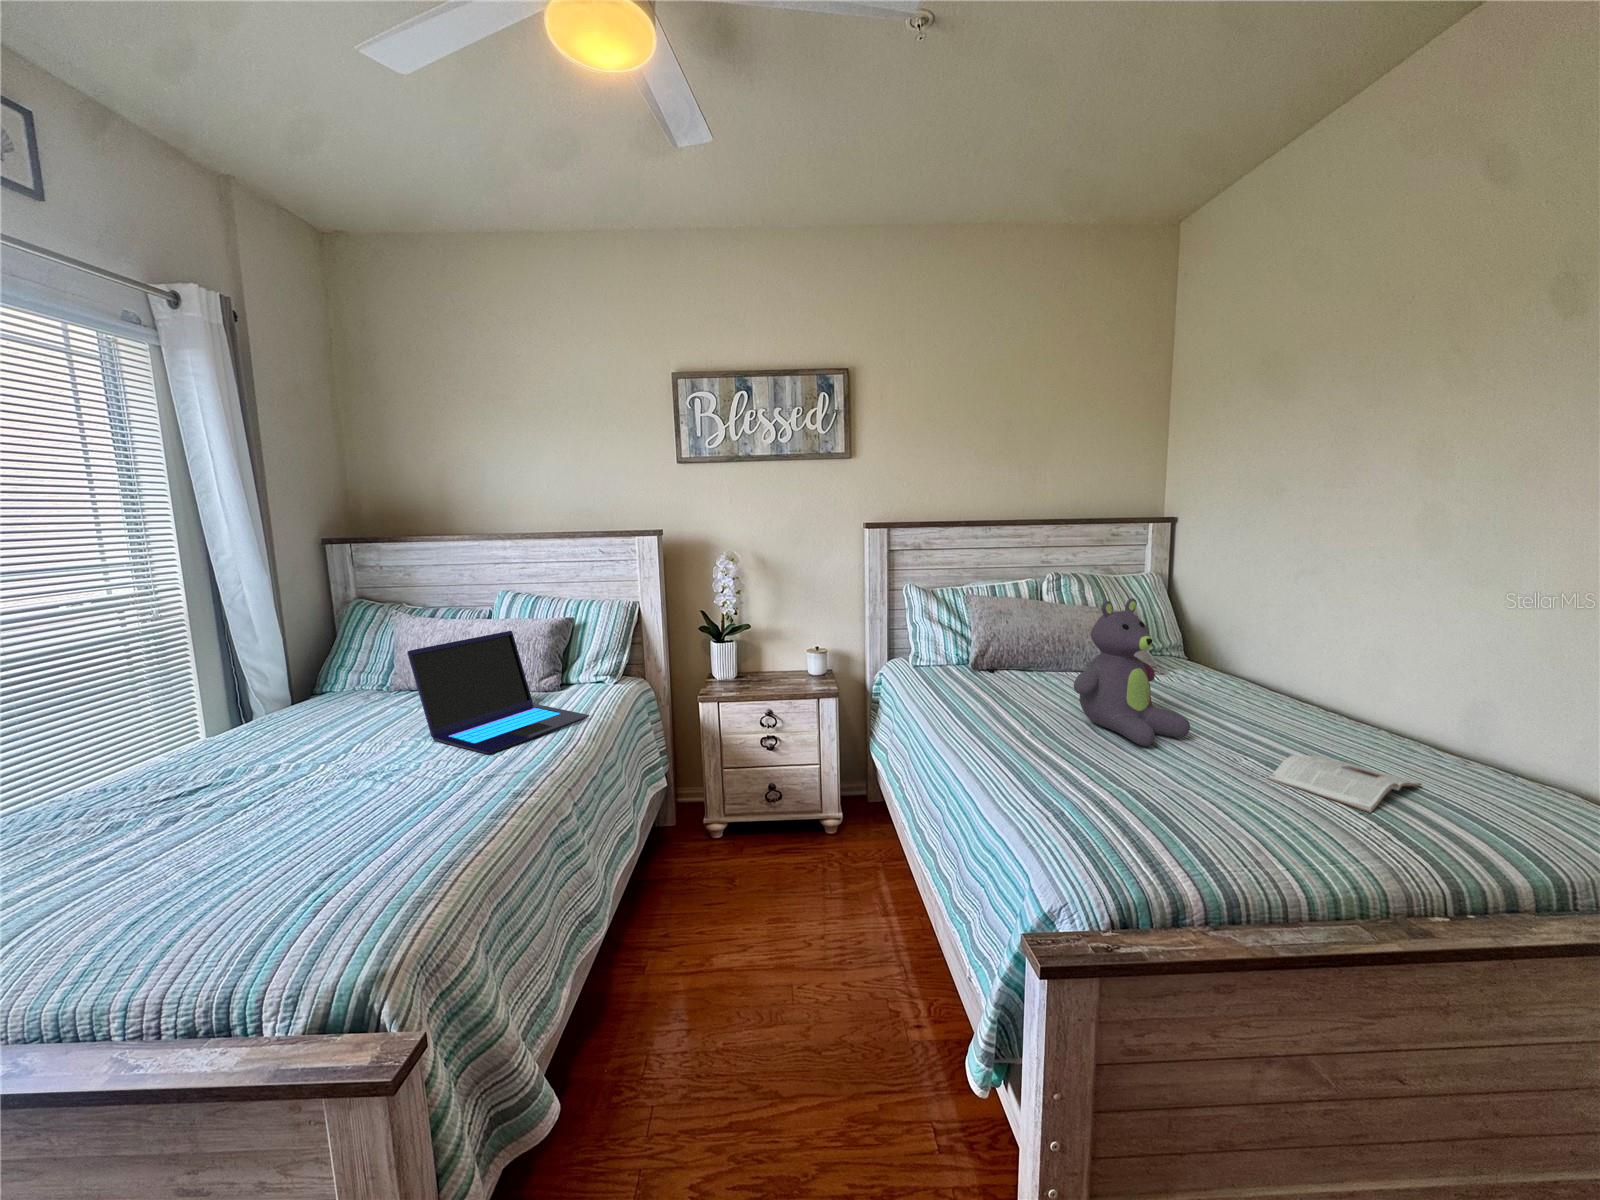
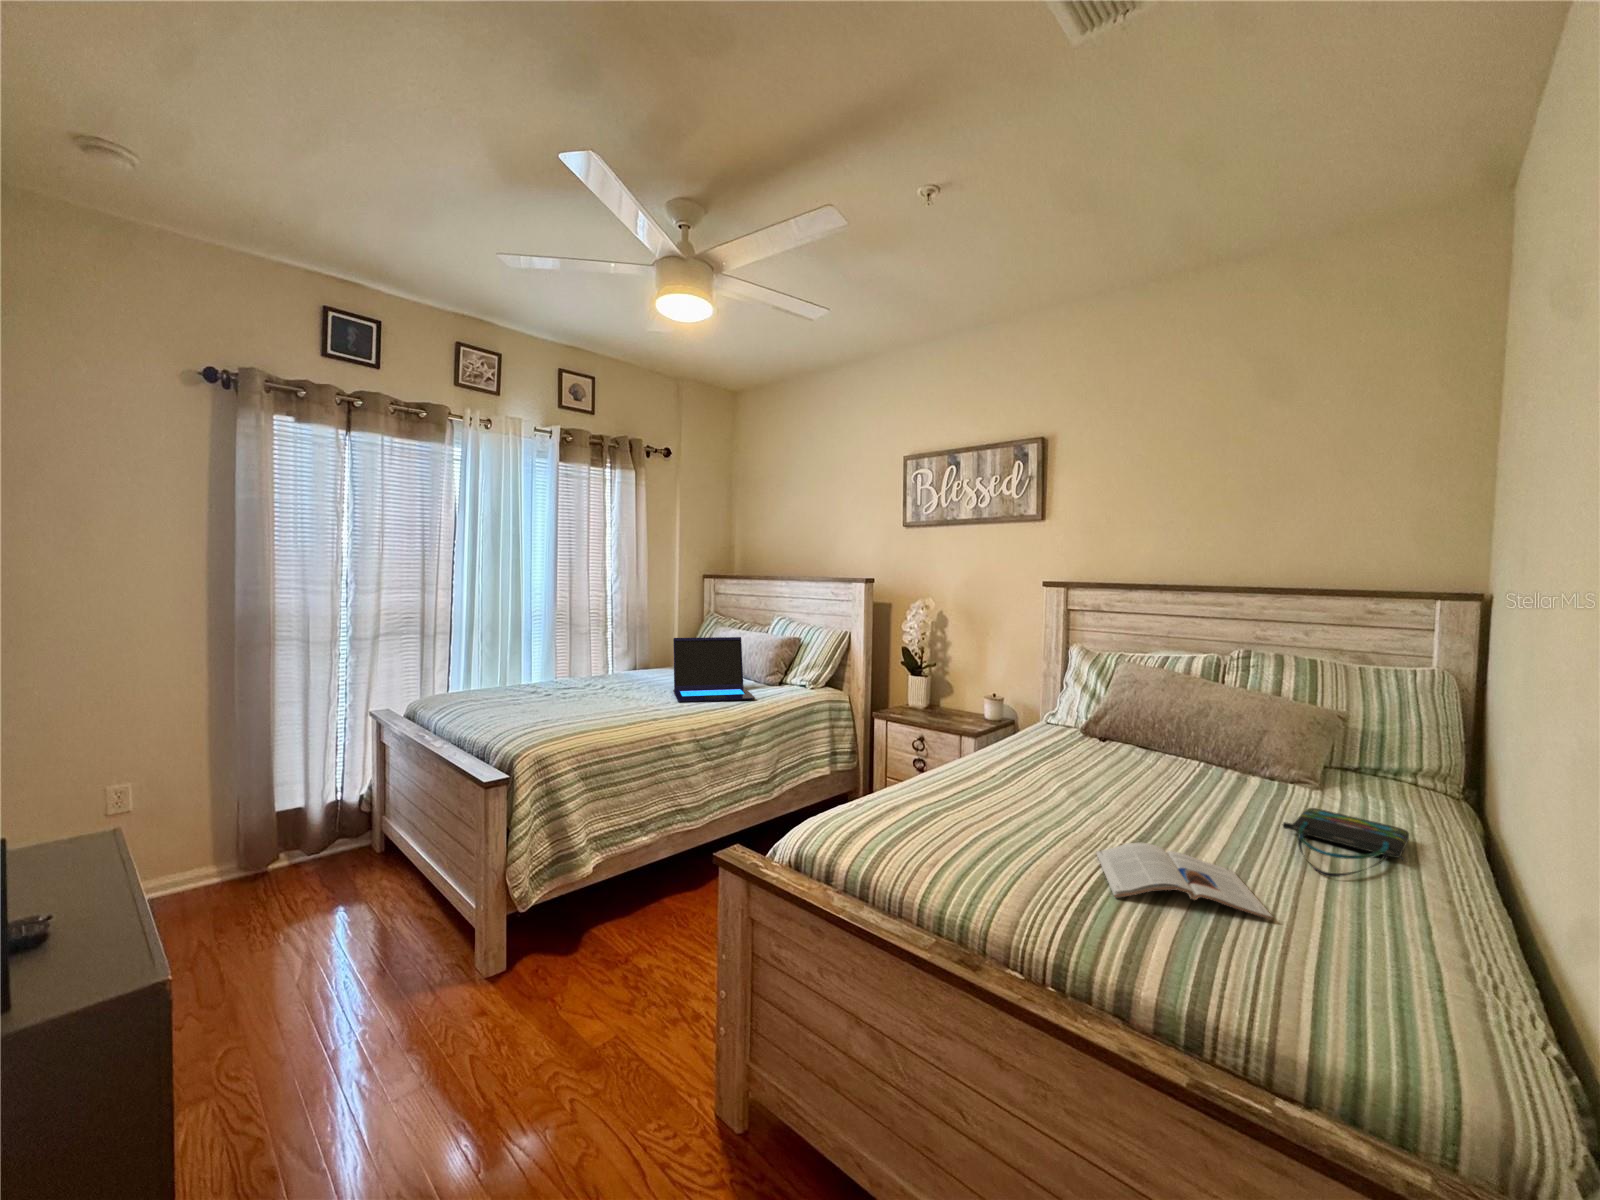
stuffed bear: present [1074,598,1190,746] -> none [1012,656,1131,810]
tote bag: none [1227,690,1346,740] -> present [1282,808,1409,877]

